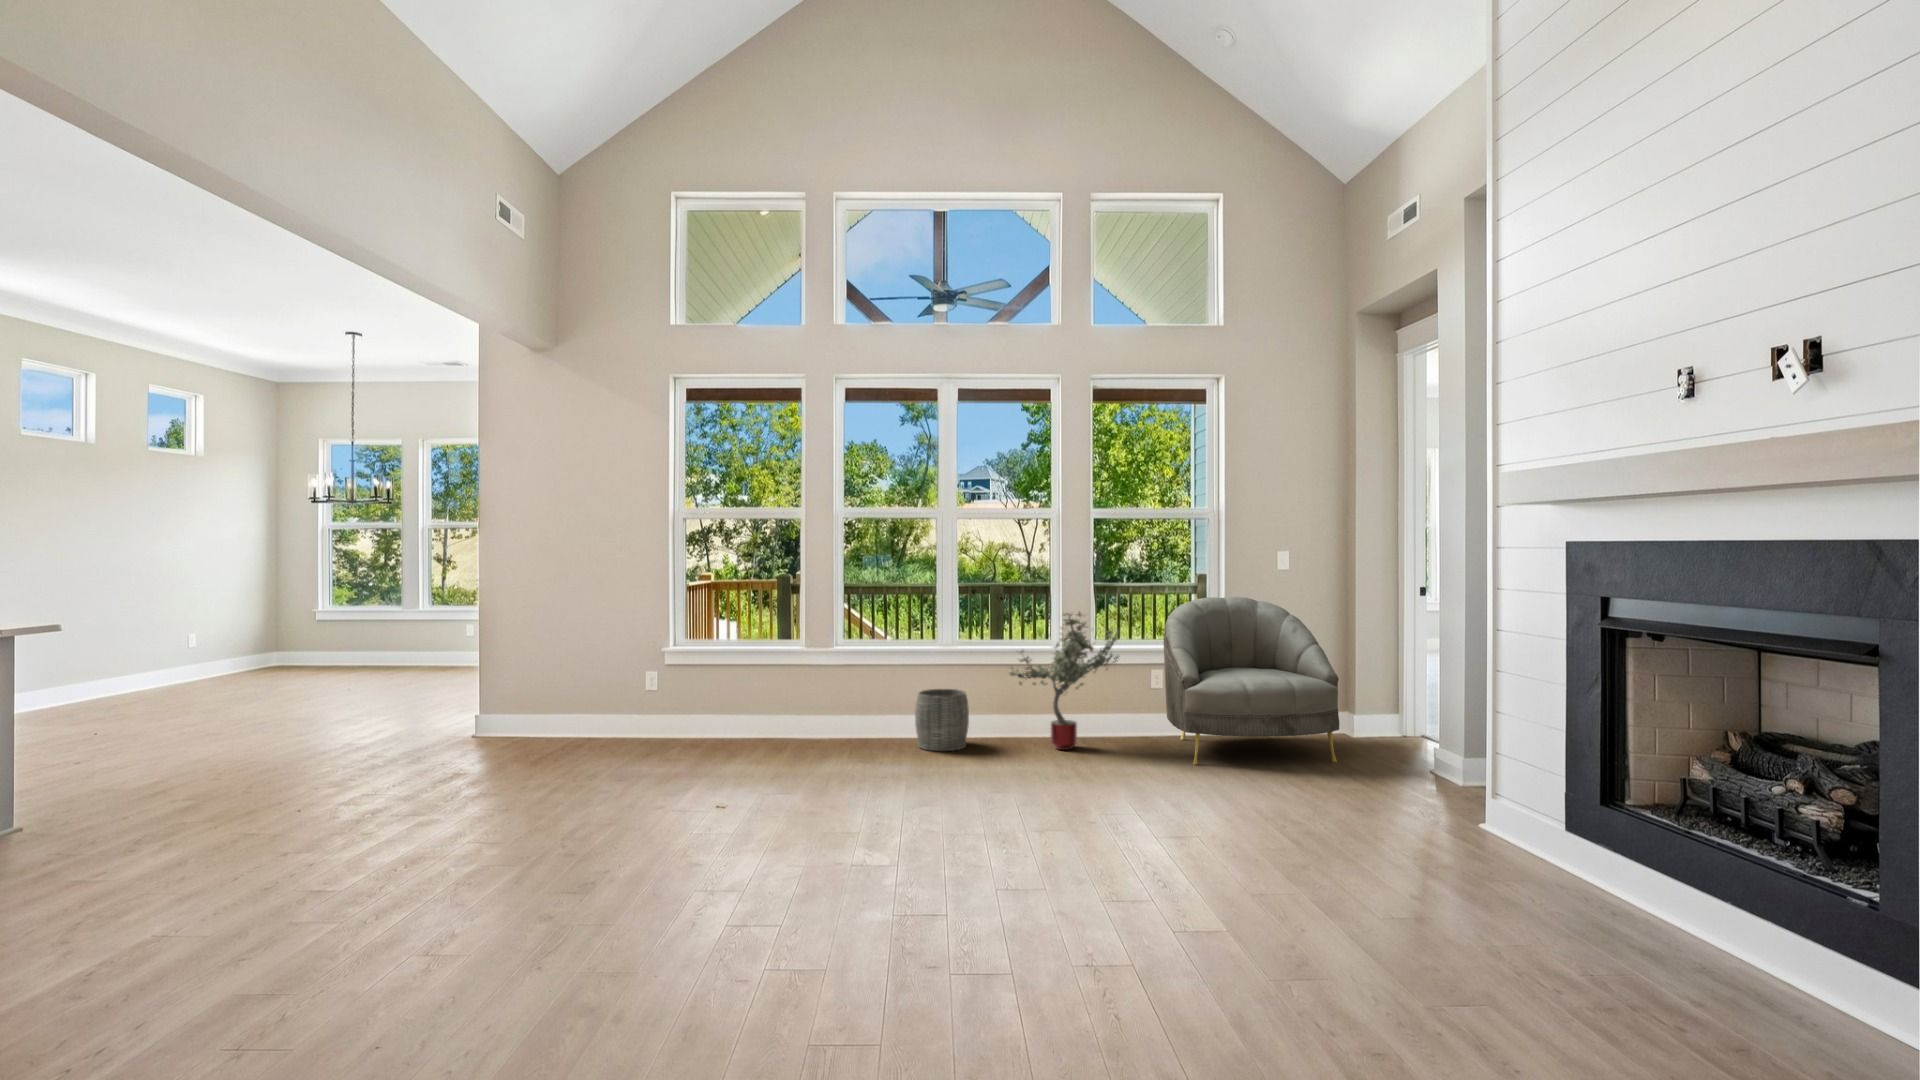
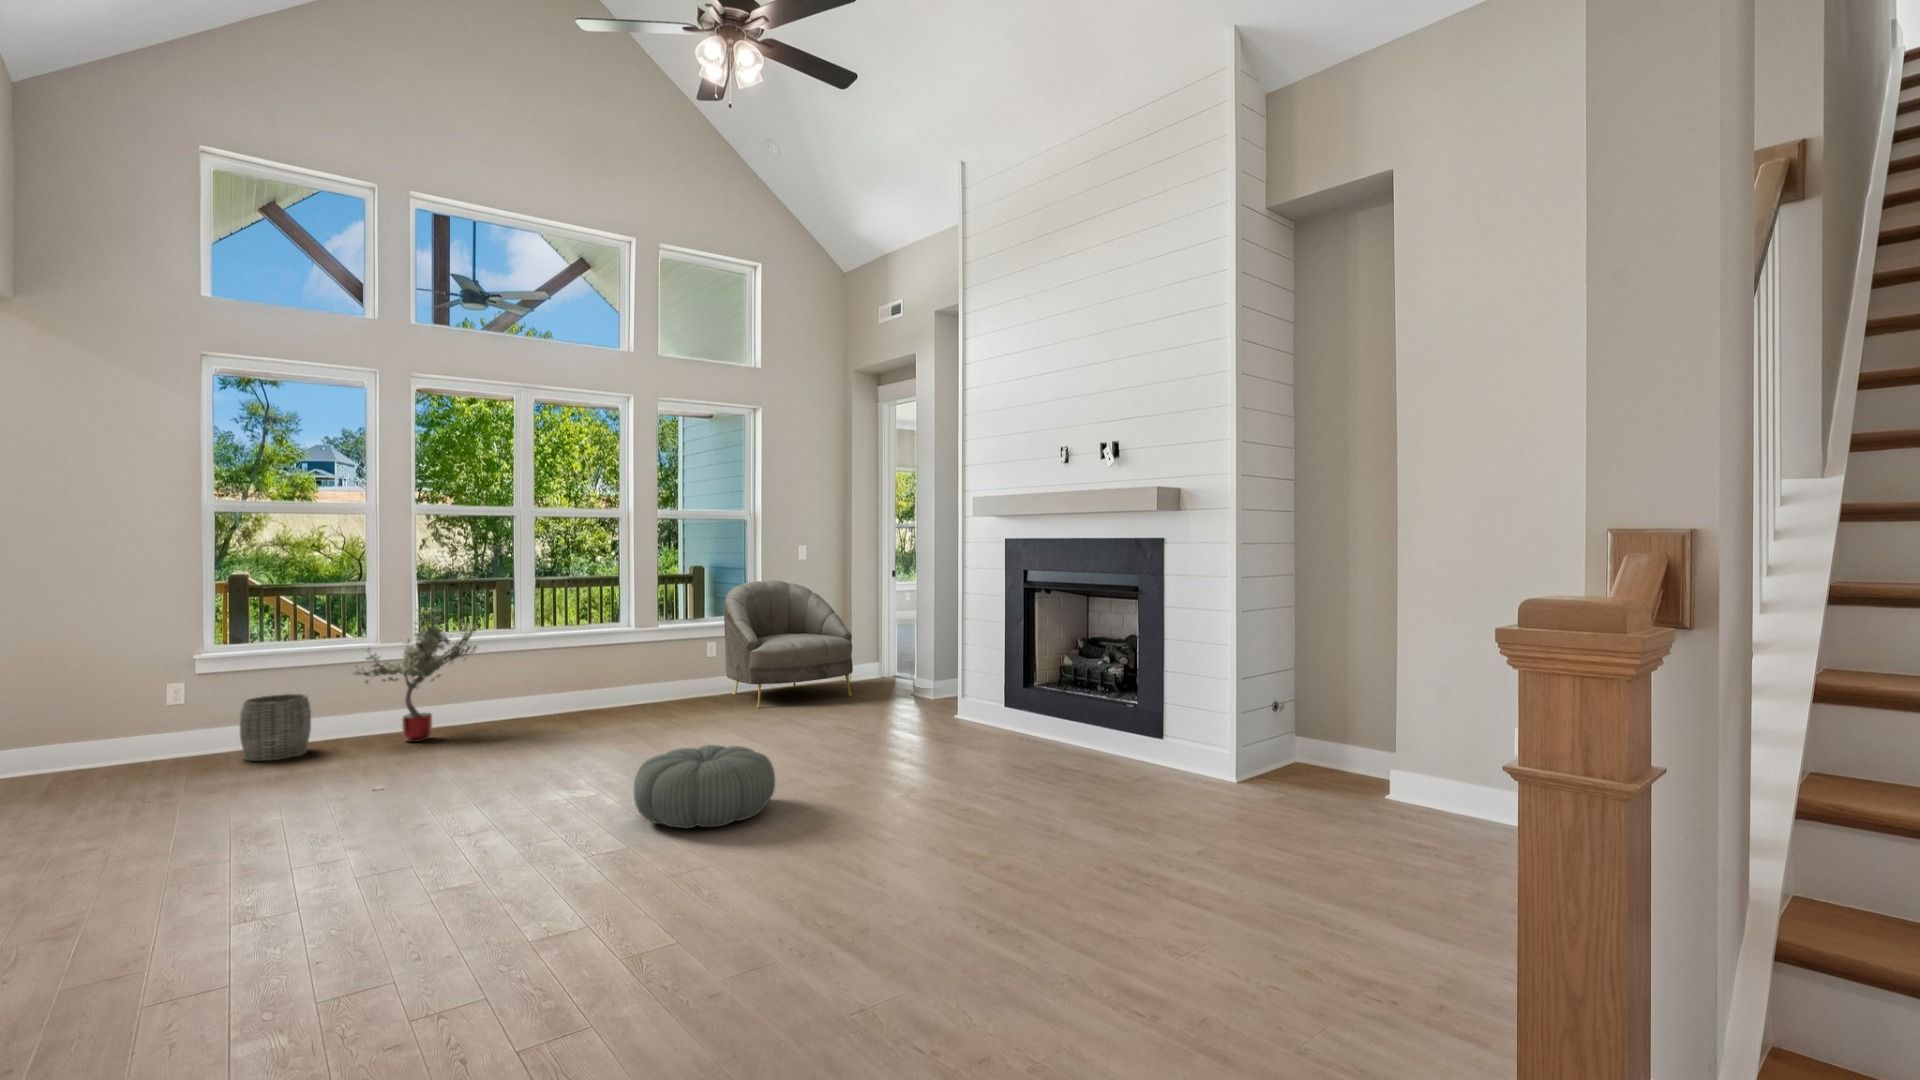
potted tree: present [1009,612,1119,750] -> present [354,607,476,742]
woven basket: present [915,689,969,751] -> present [240,694,311,761]
pouf: none [876,835,1076,973] -> present [634,745,775,828]

